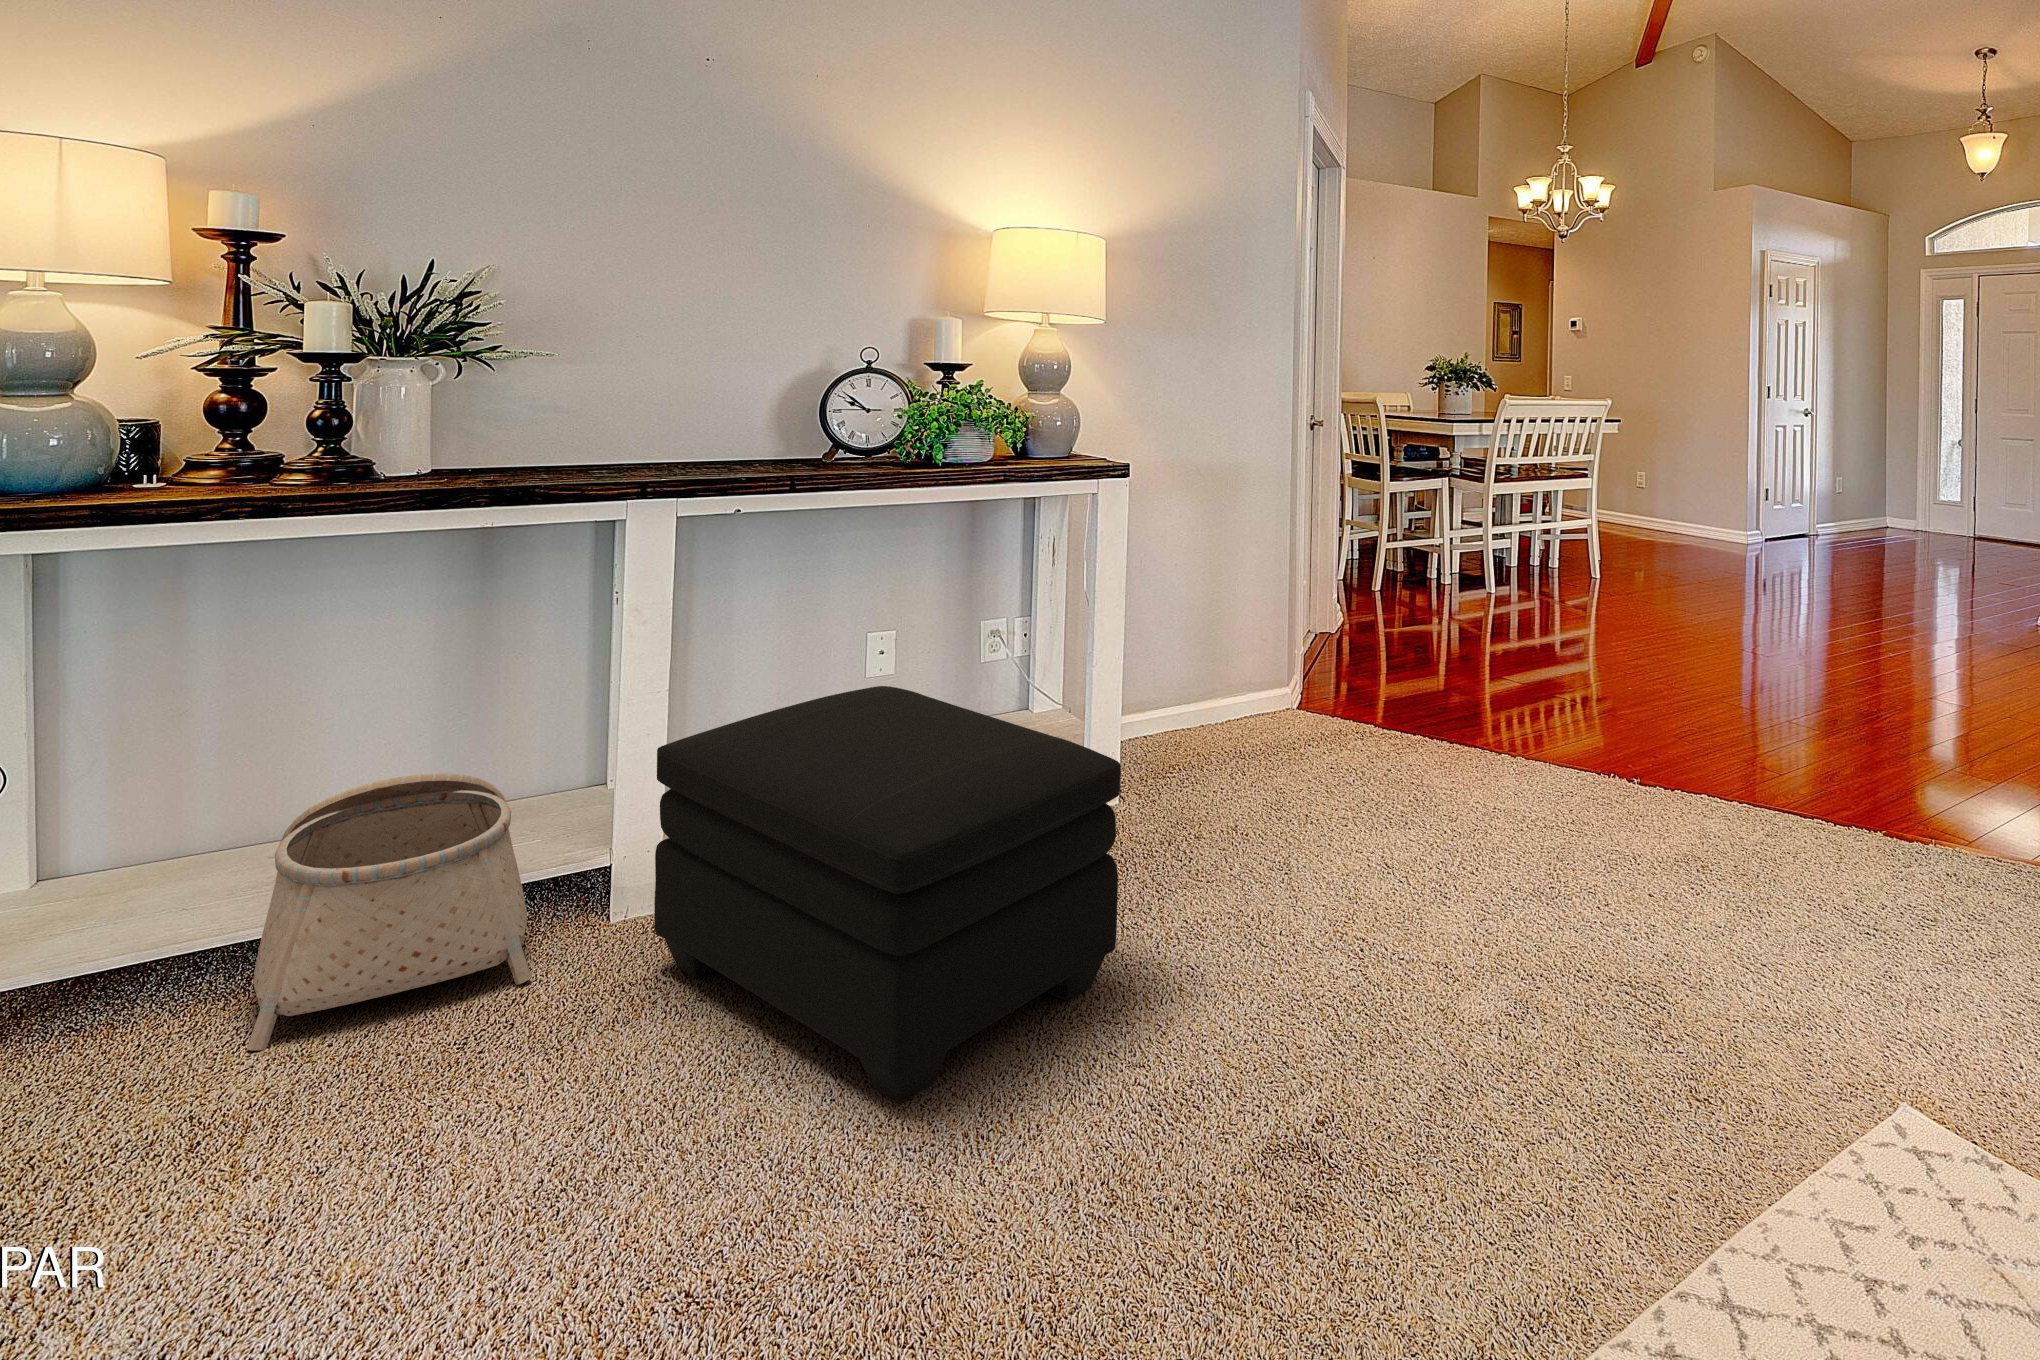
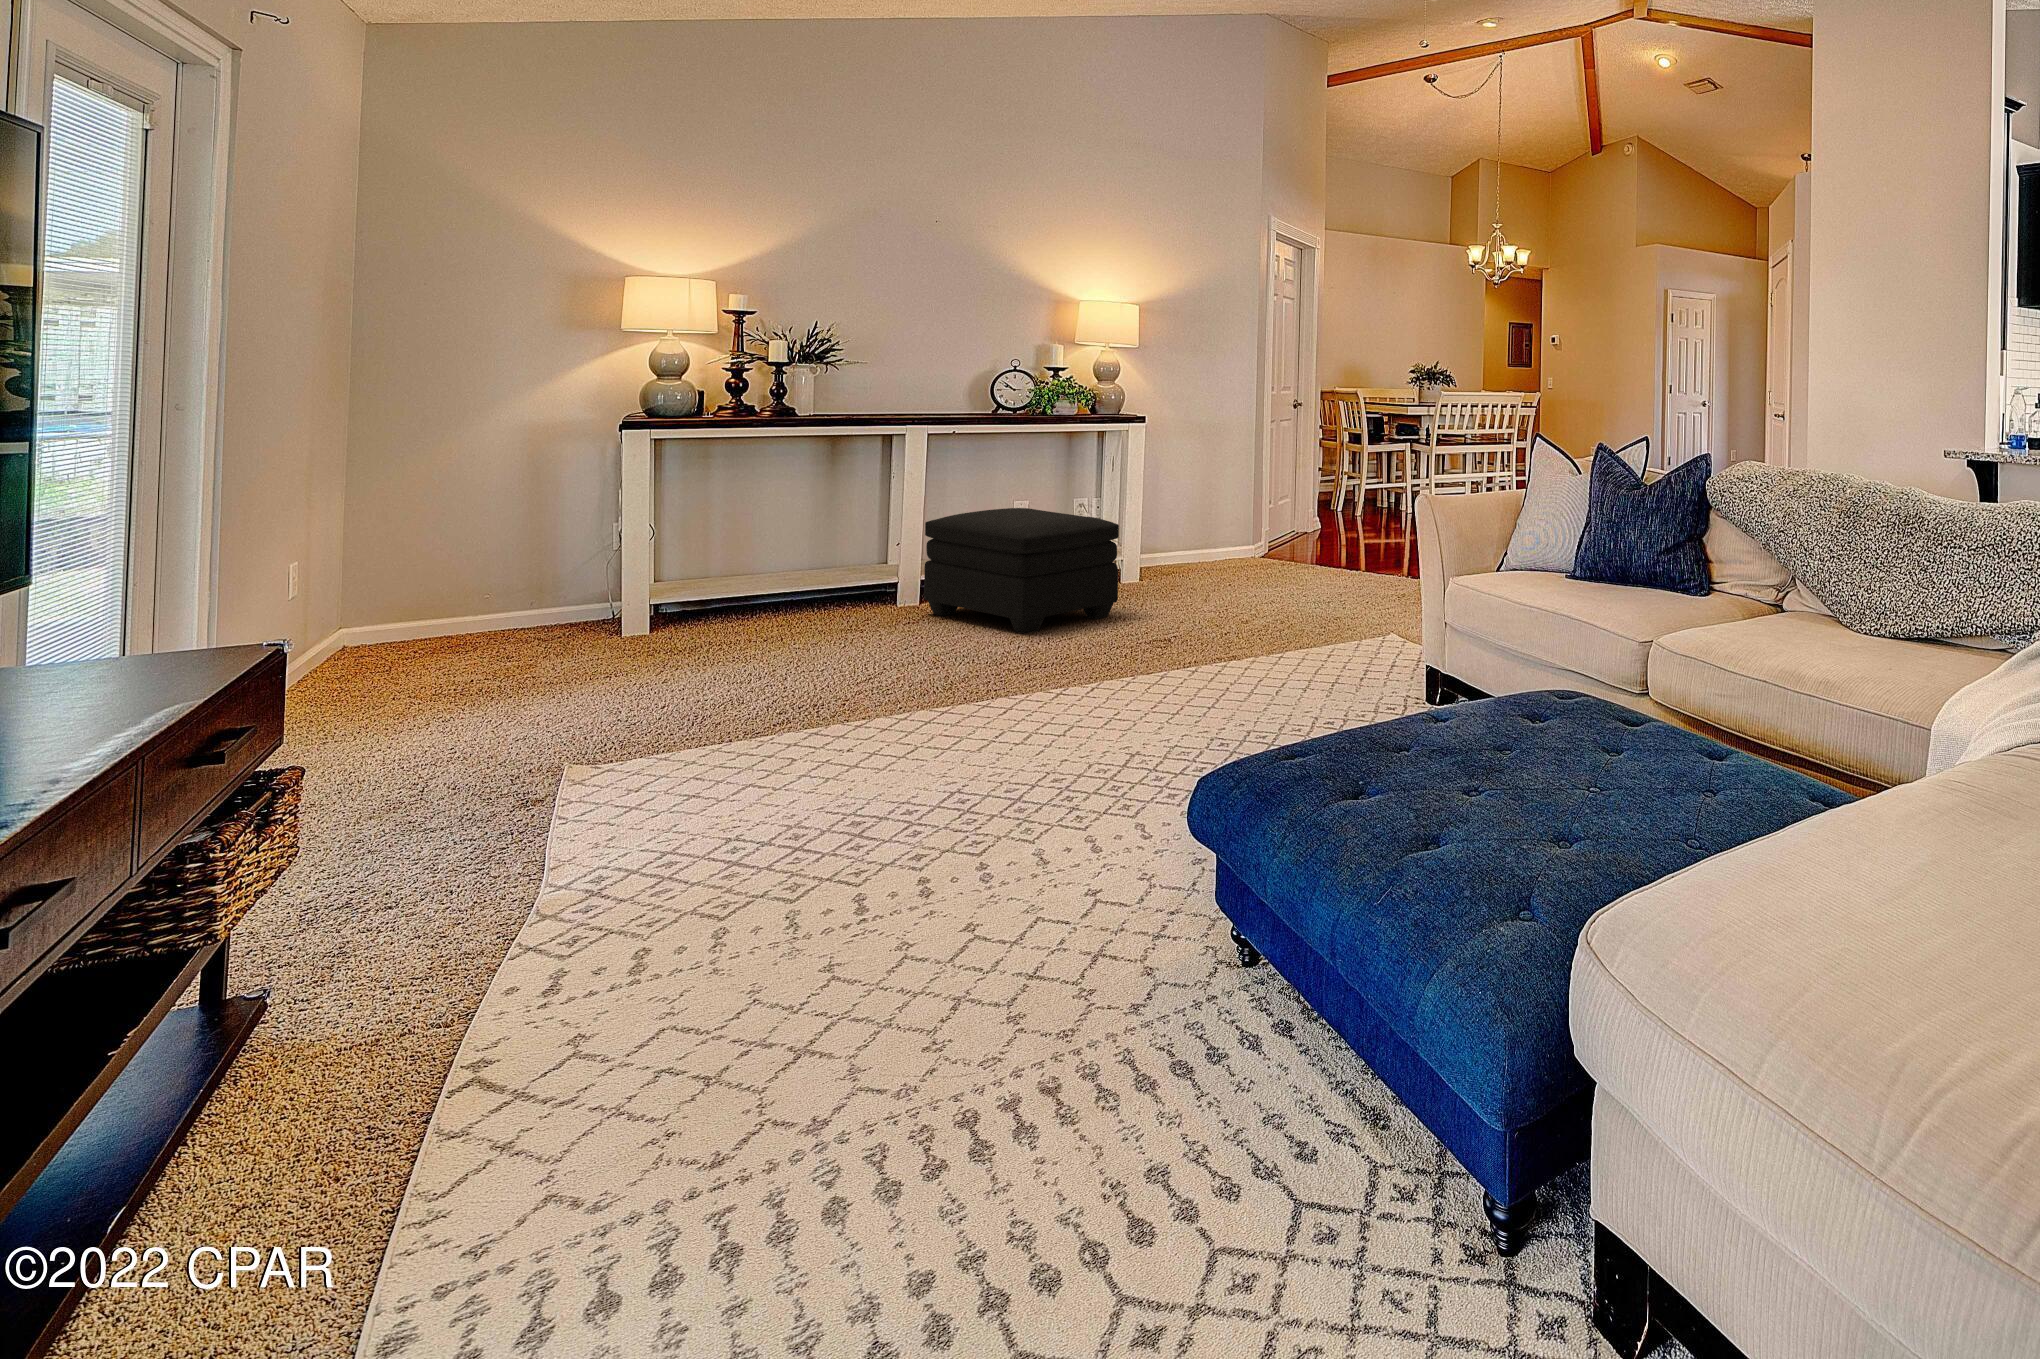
basket: present [247,774,532,1051] -> none [758,541,874,628]

